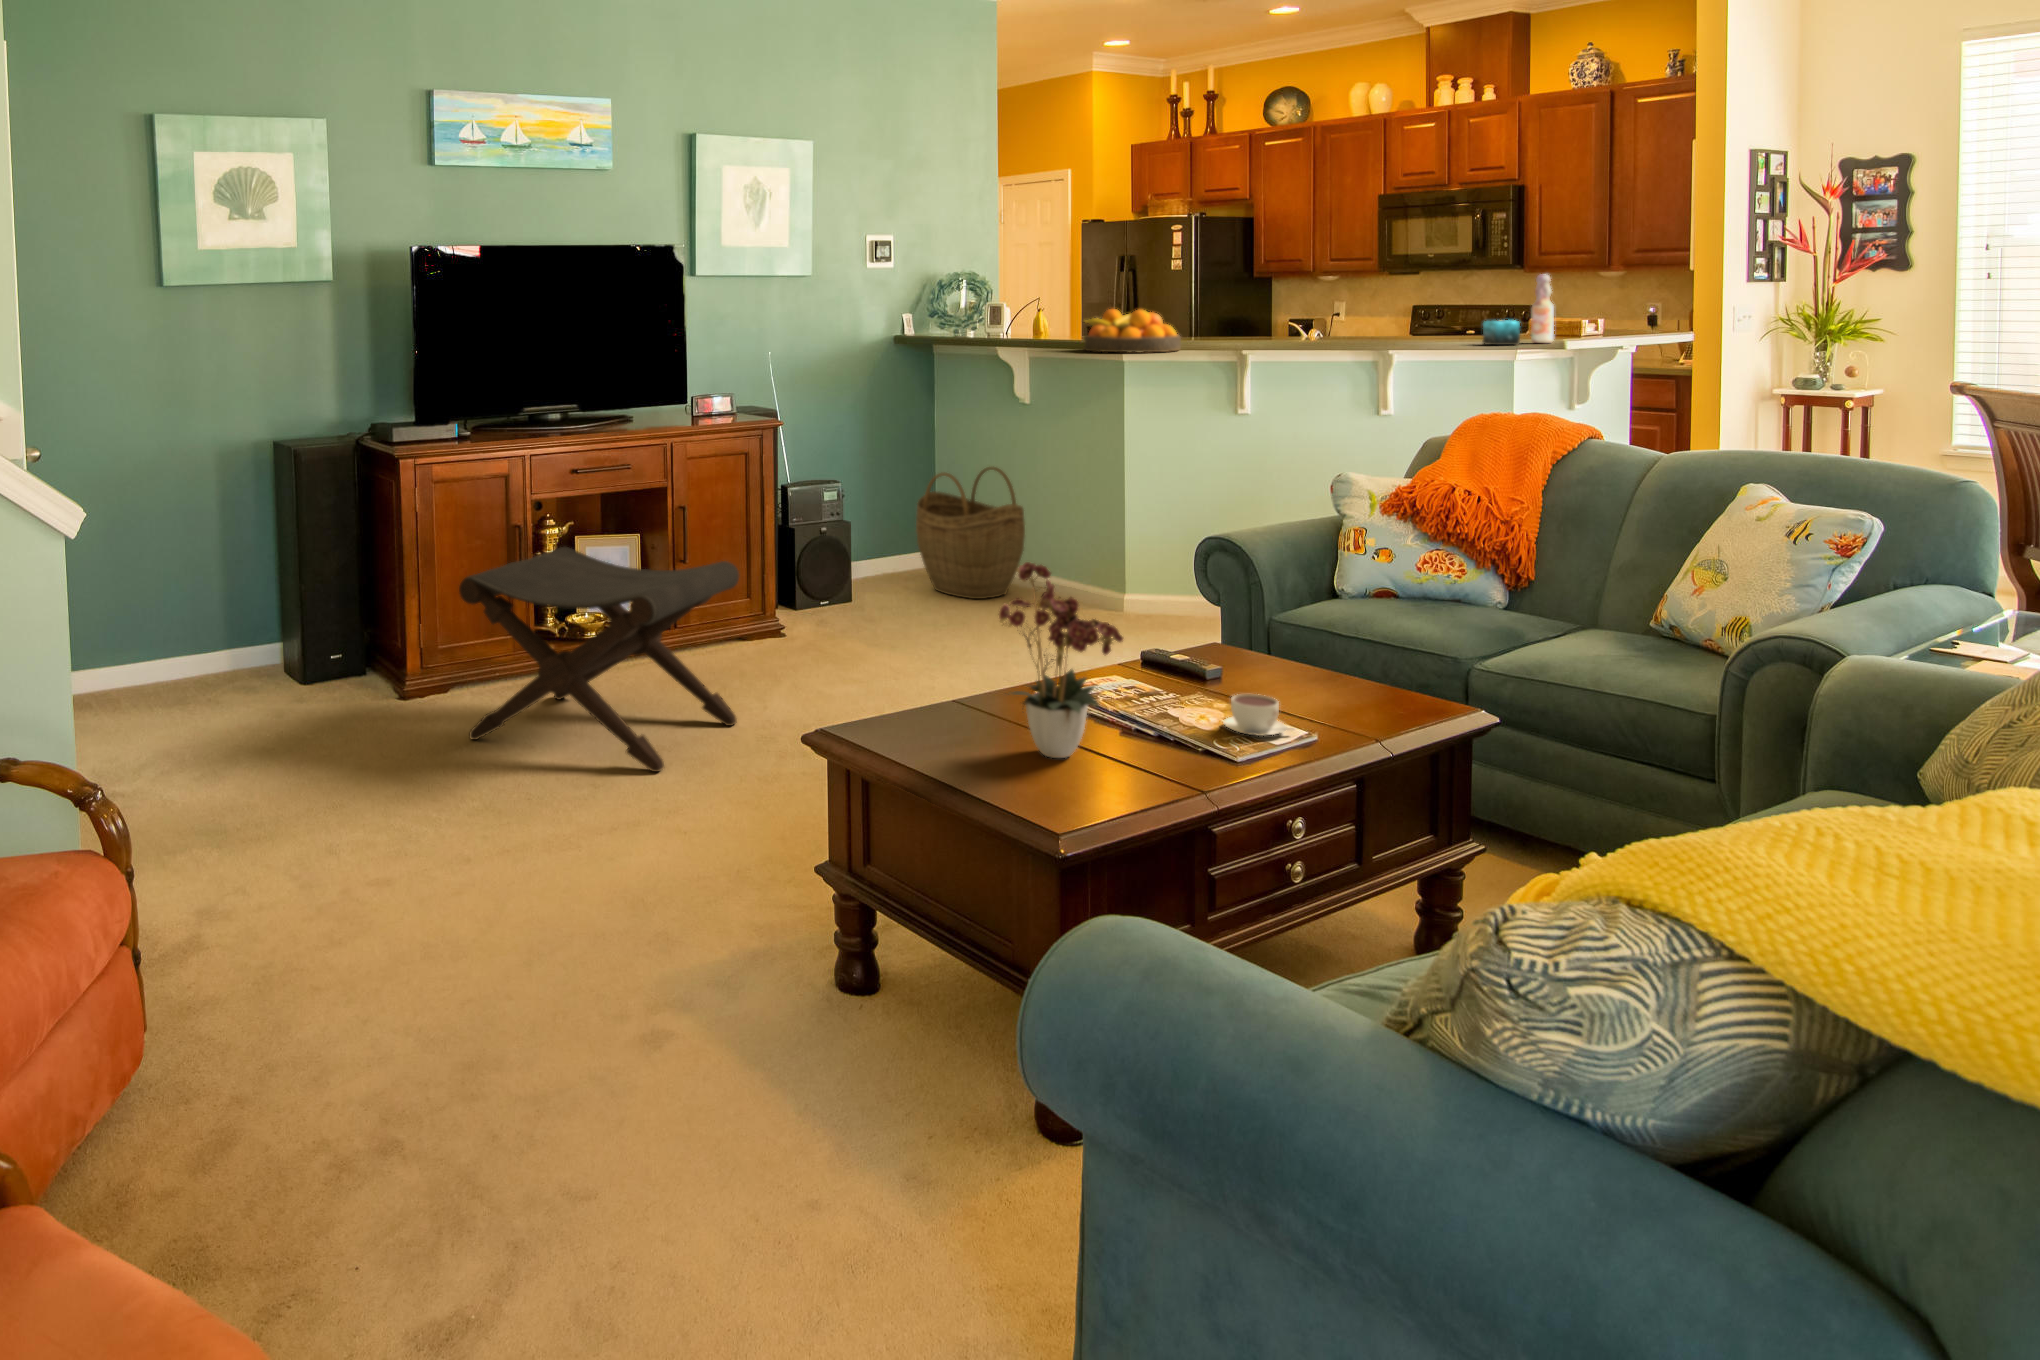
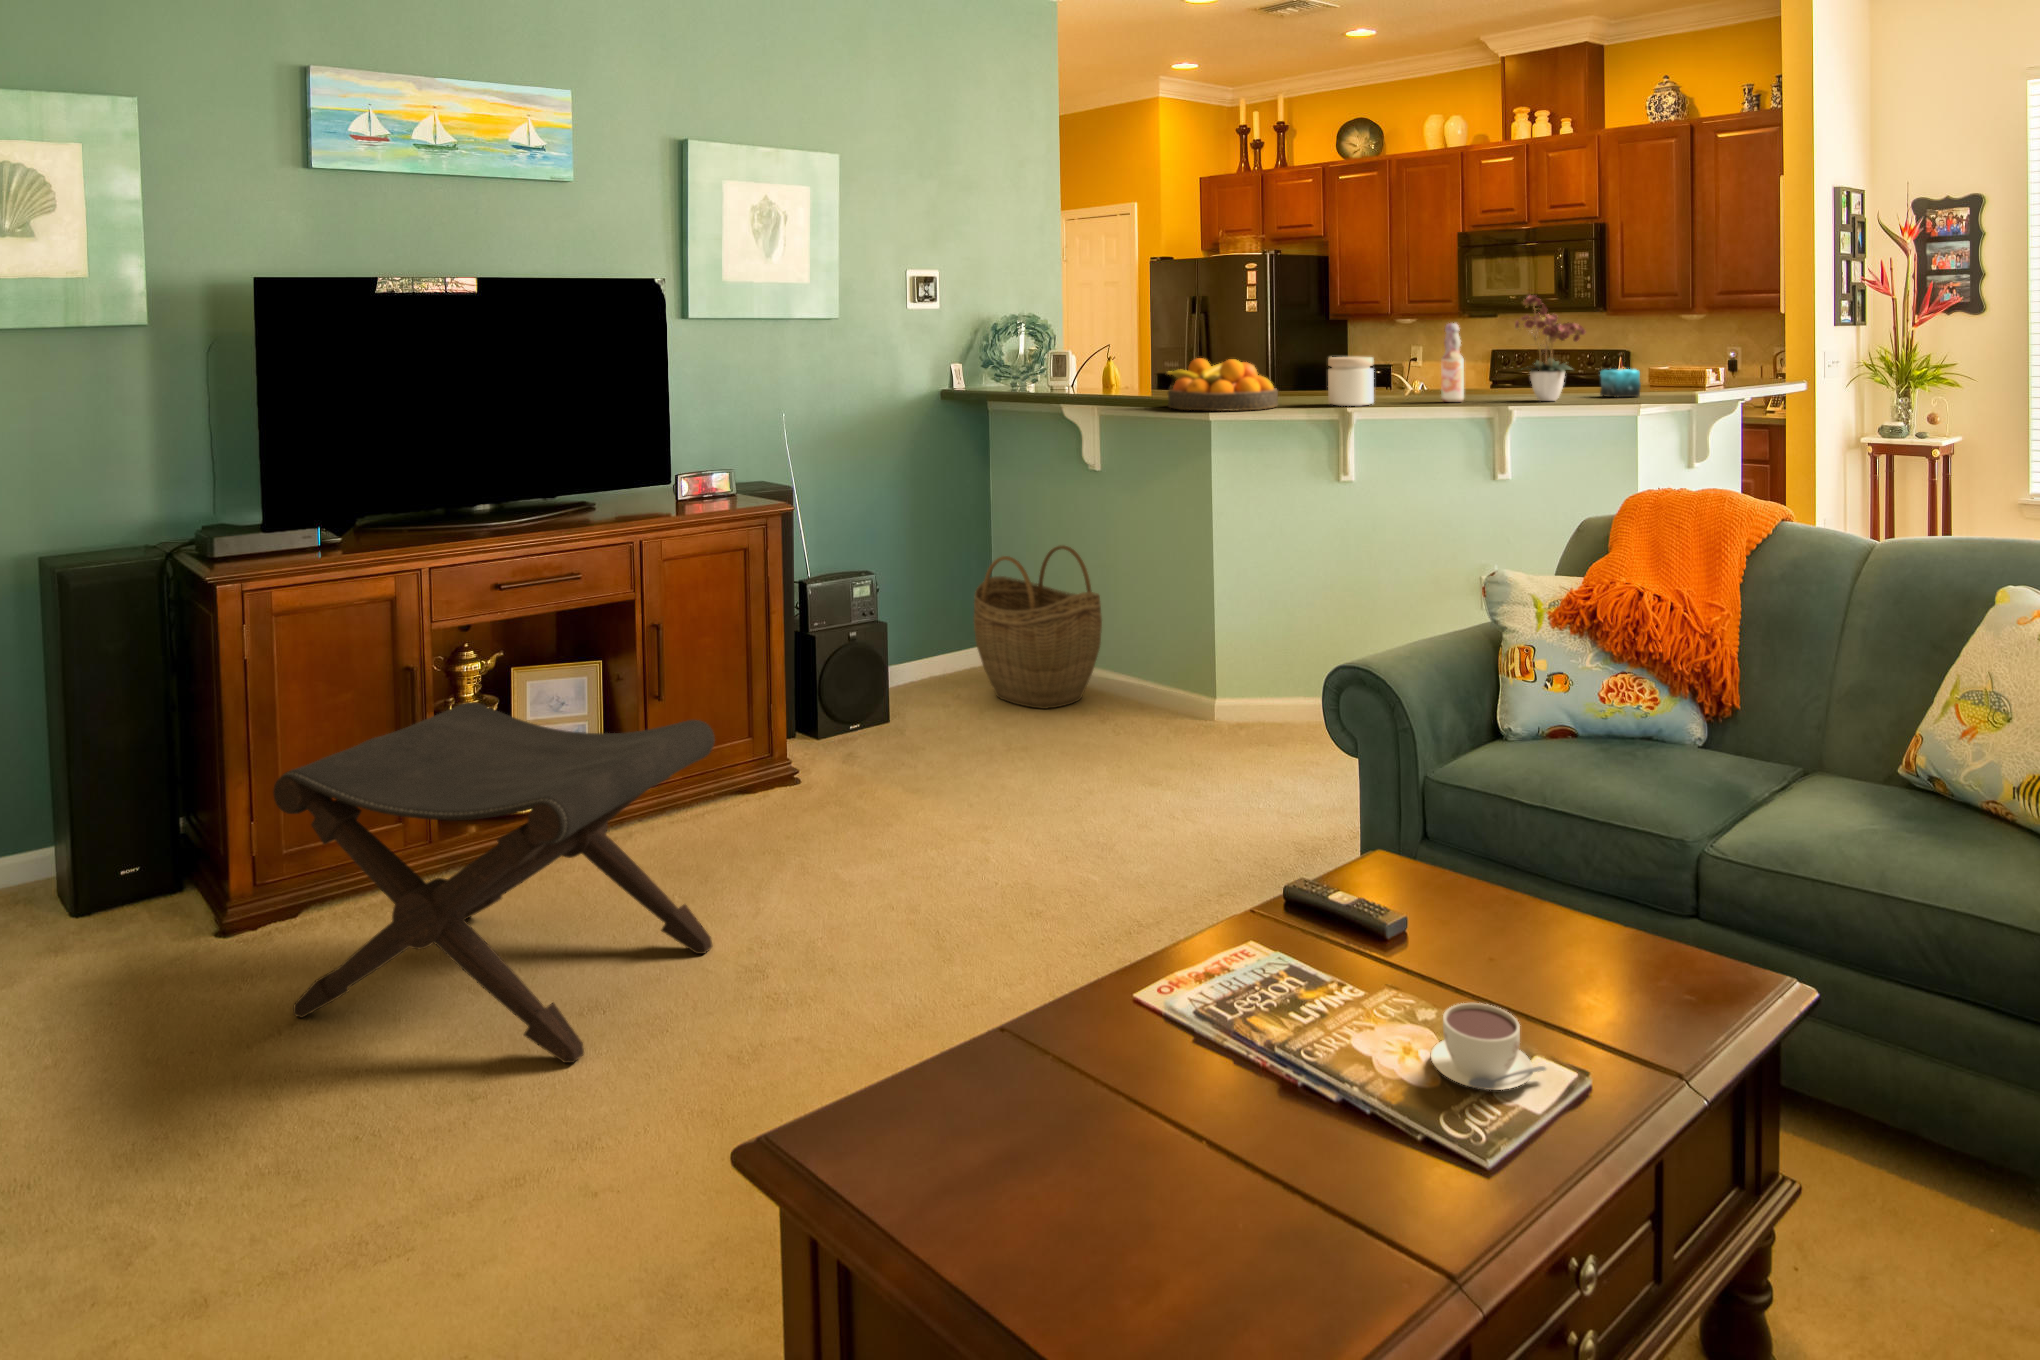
bottle: present [1531,274,1554,343] -> present [1441,323,1464,402]
jar: none [1226,308,1267,350] -> present [1328,357,1374,406]
flower arrangement: present [999,562,1123,758] -> present [1515,295,1586,401]

